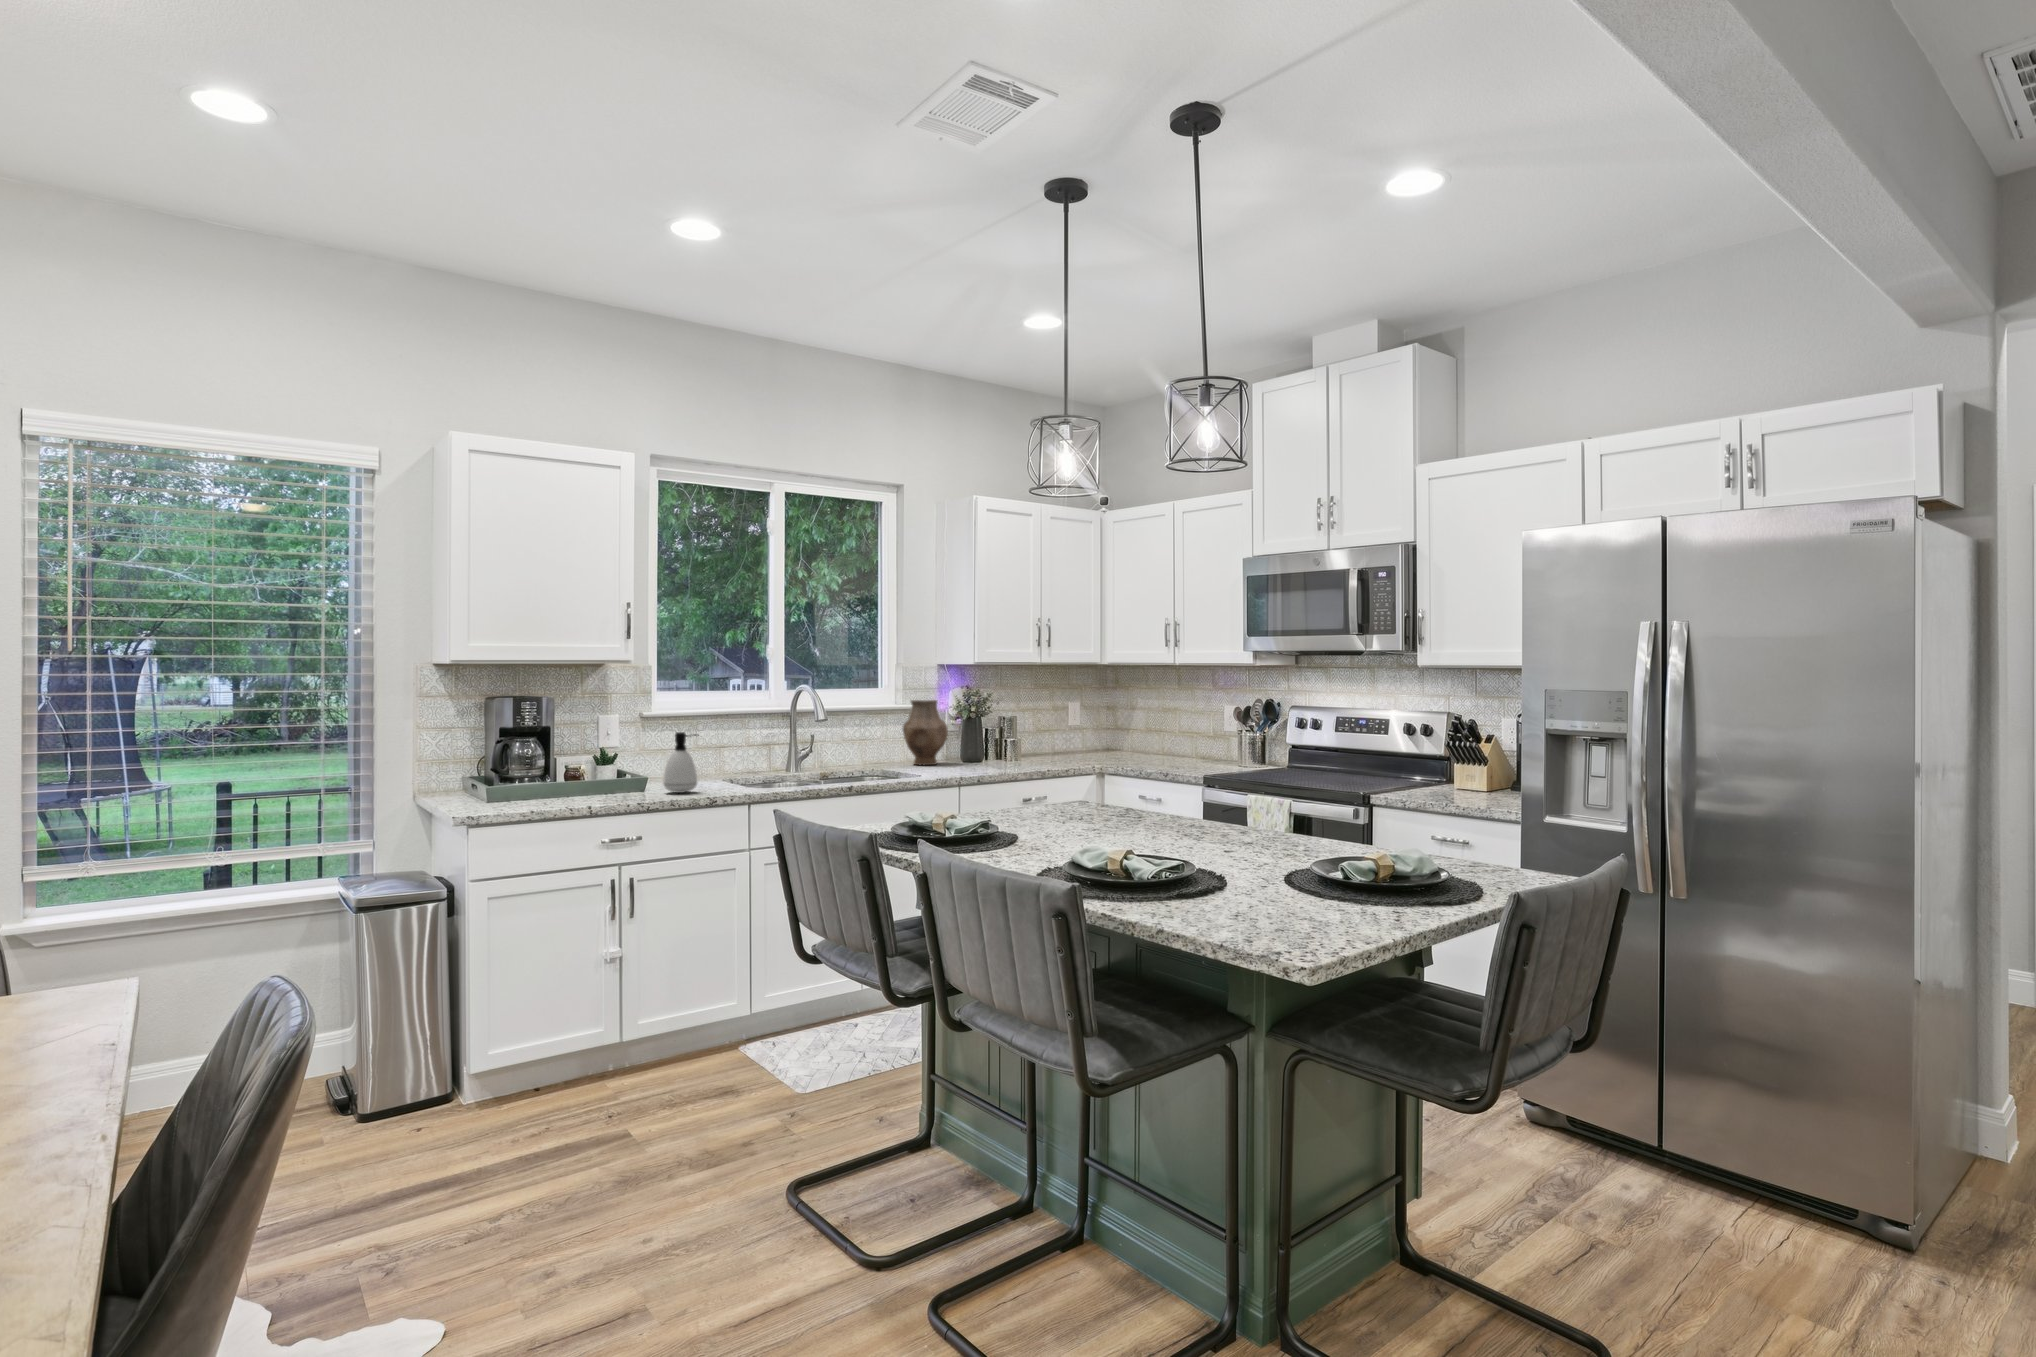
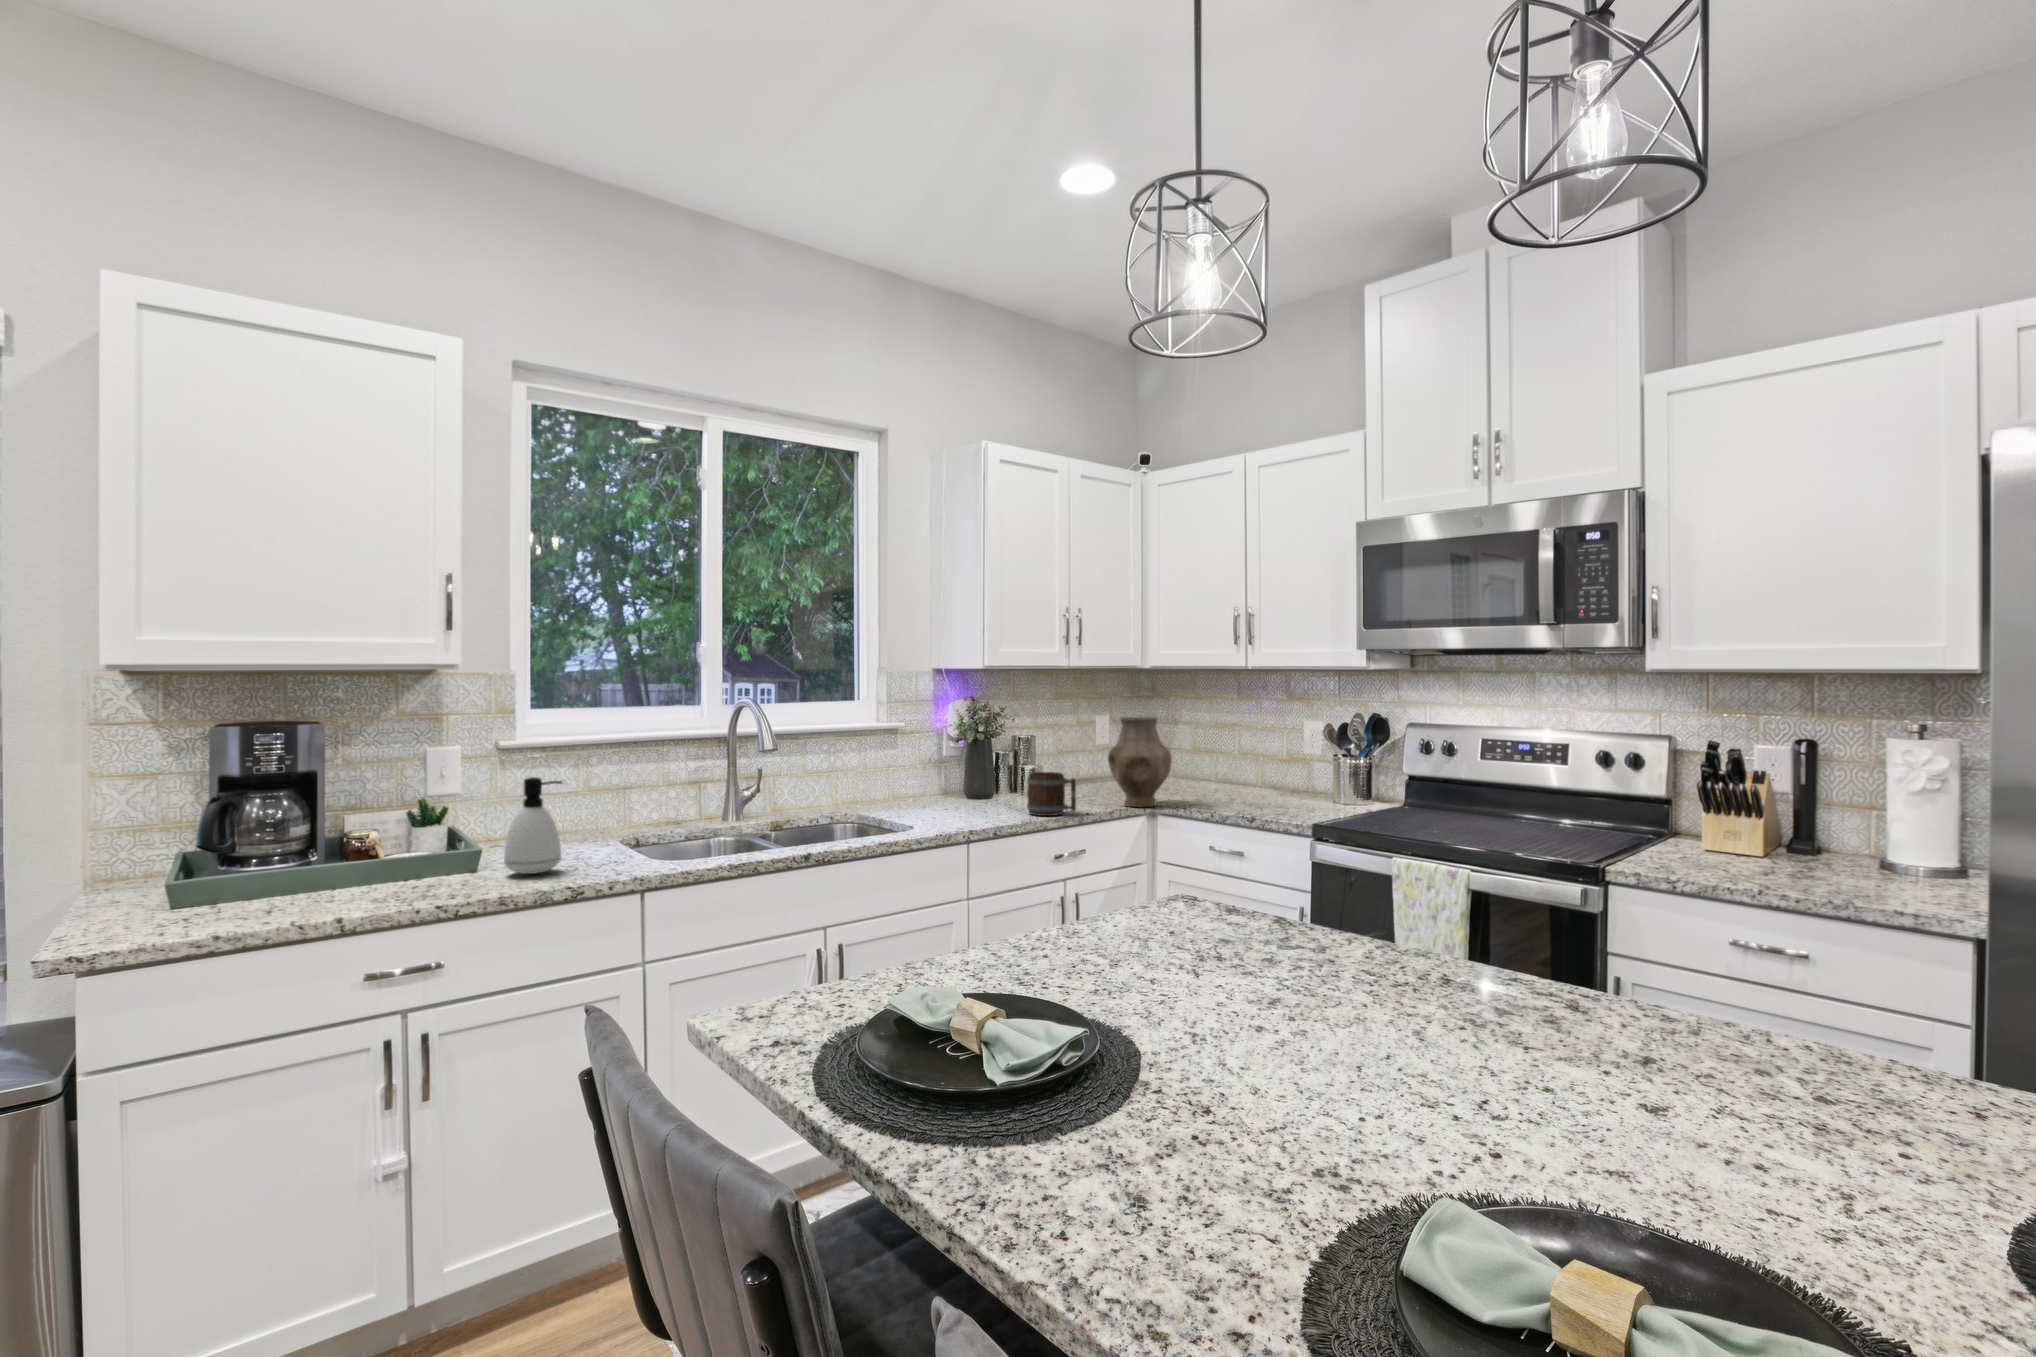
vase: present [903,700,948,765] -> present [1108,717,1172,807]
mug: none [1005,740,1041,771] -> present [1027,772,1076,816]

